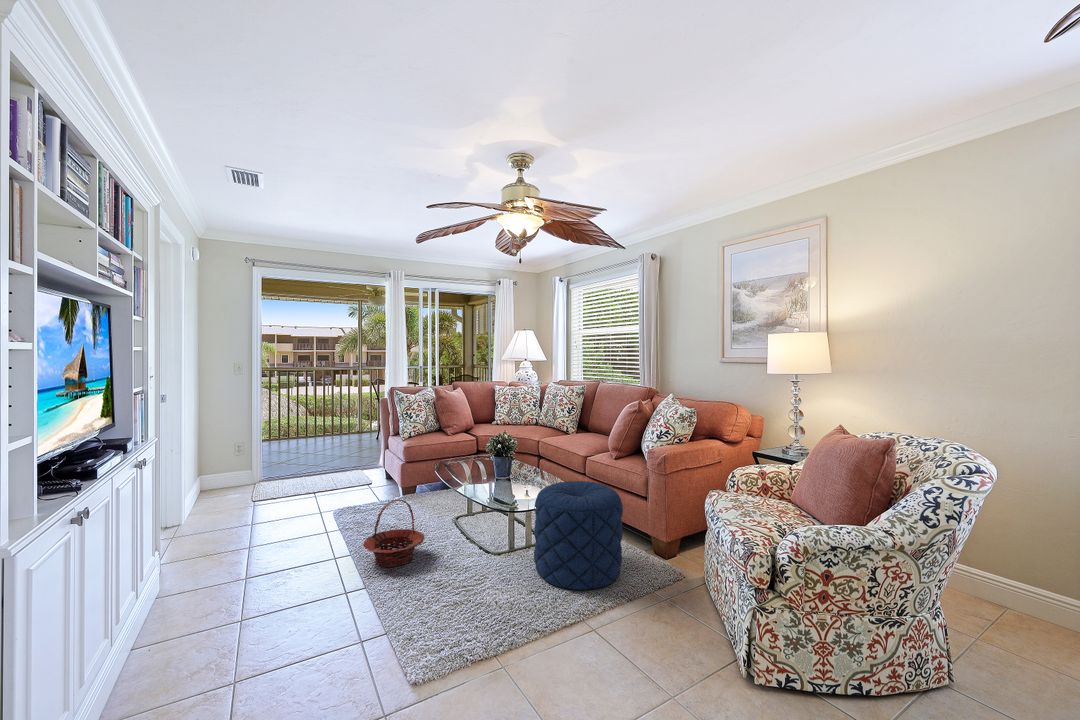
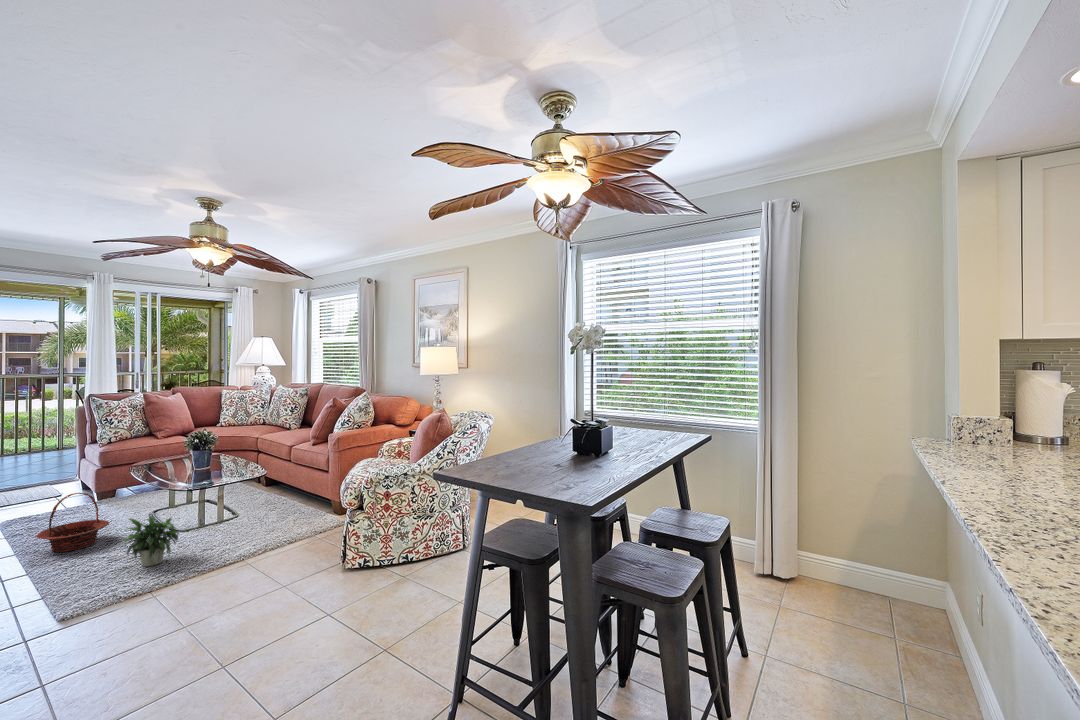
pouf: present [534,481,623,590] -> none [218,462,296,542]
potted plant: none [450,541,508,612] -> present [124,515,179,566]

